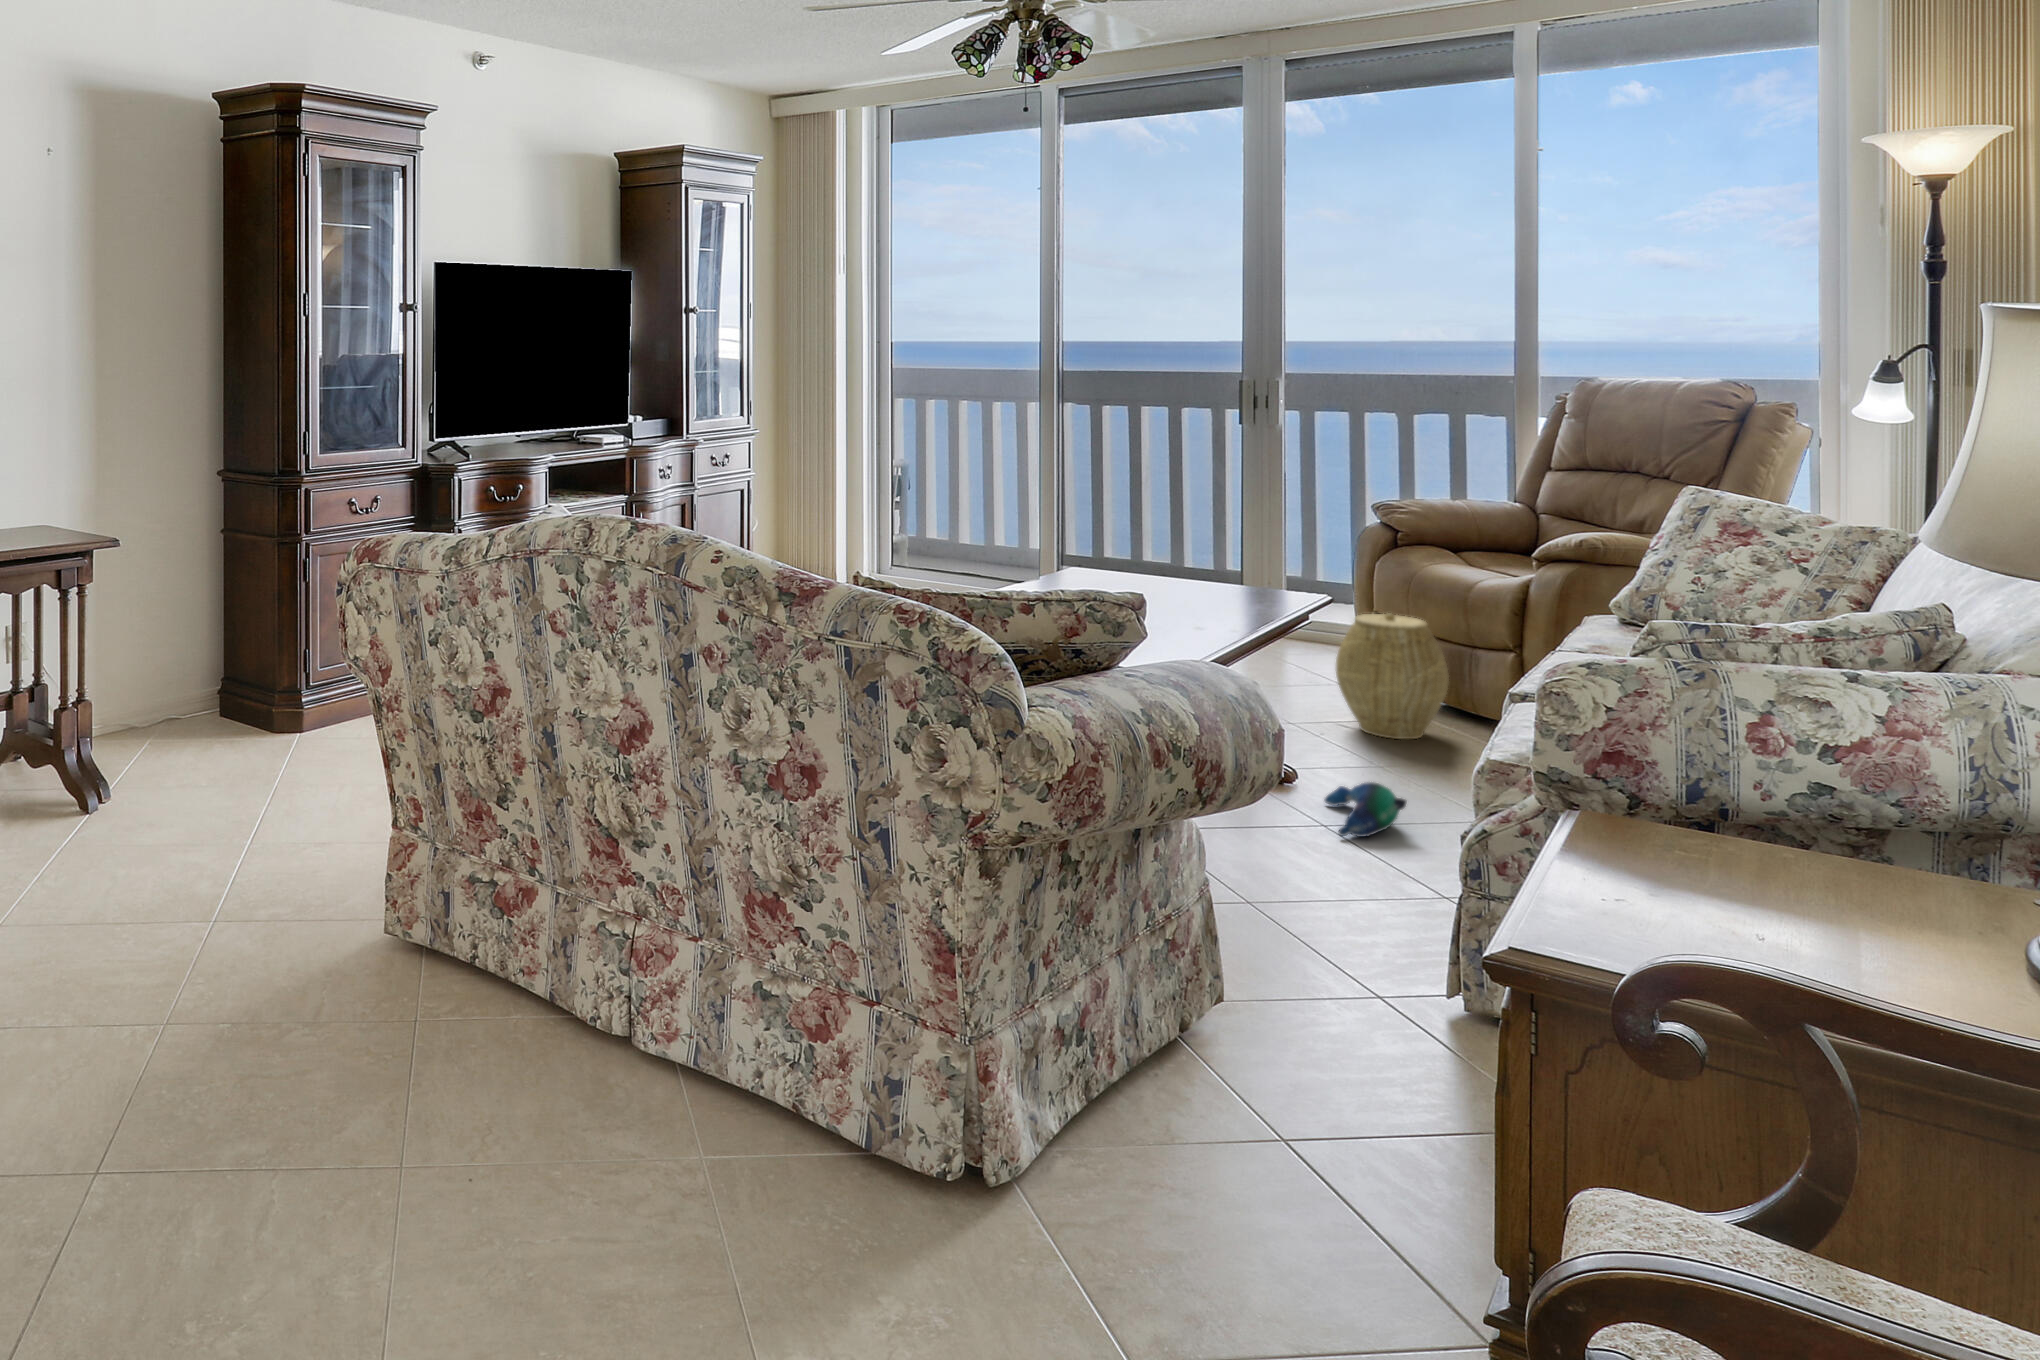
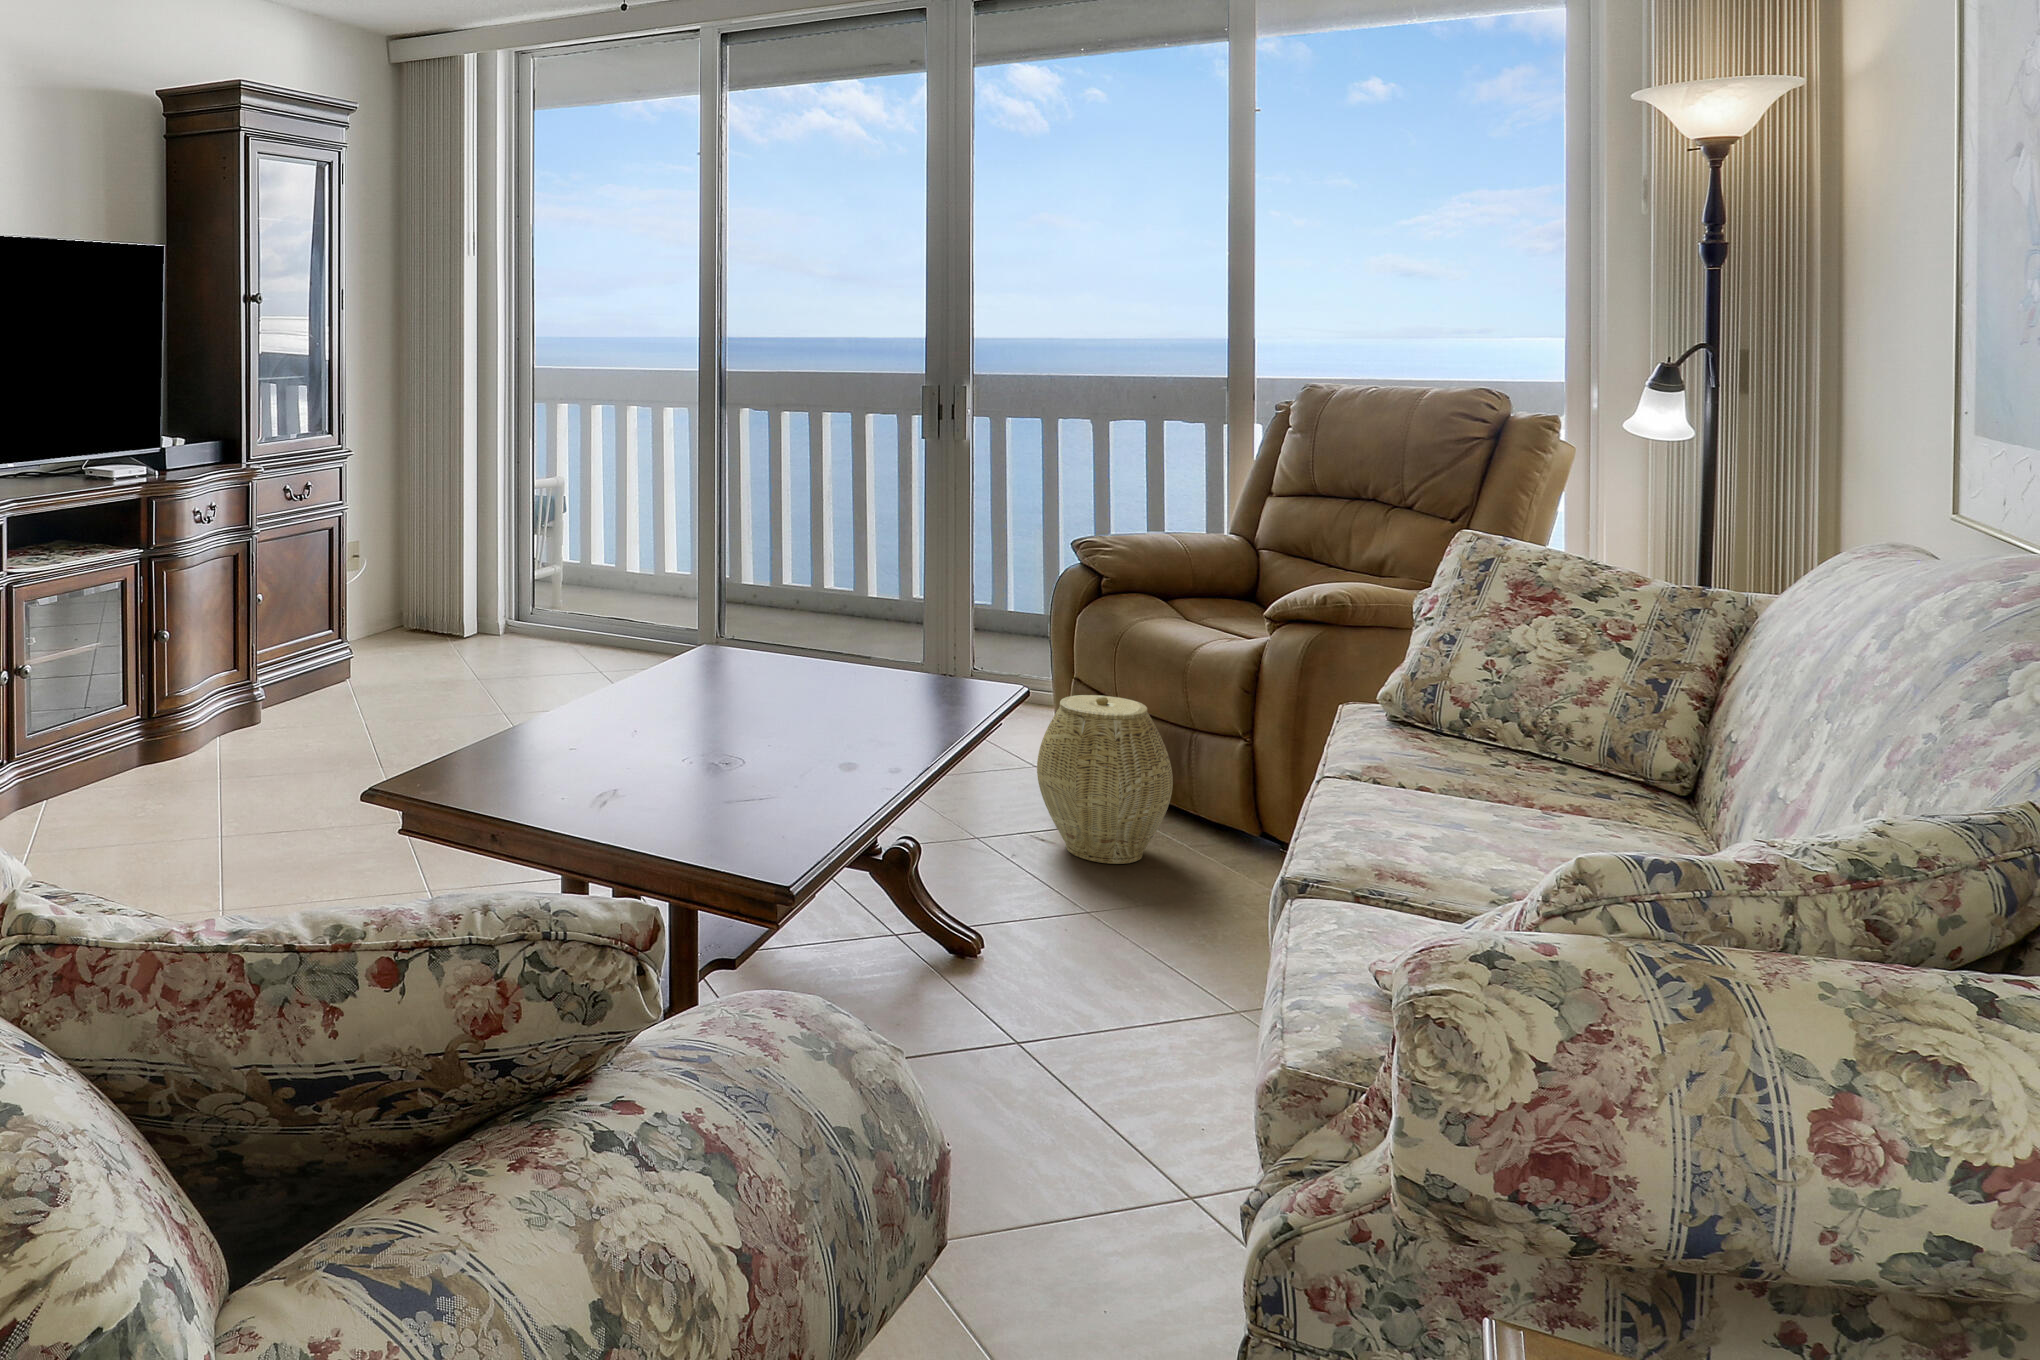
plush toy: present [1325,782,1406,837] -> none [1021,965,1130,1062]

